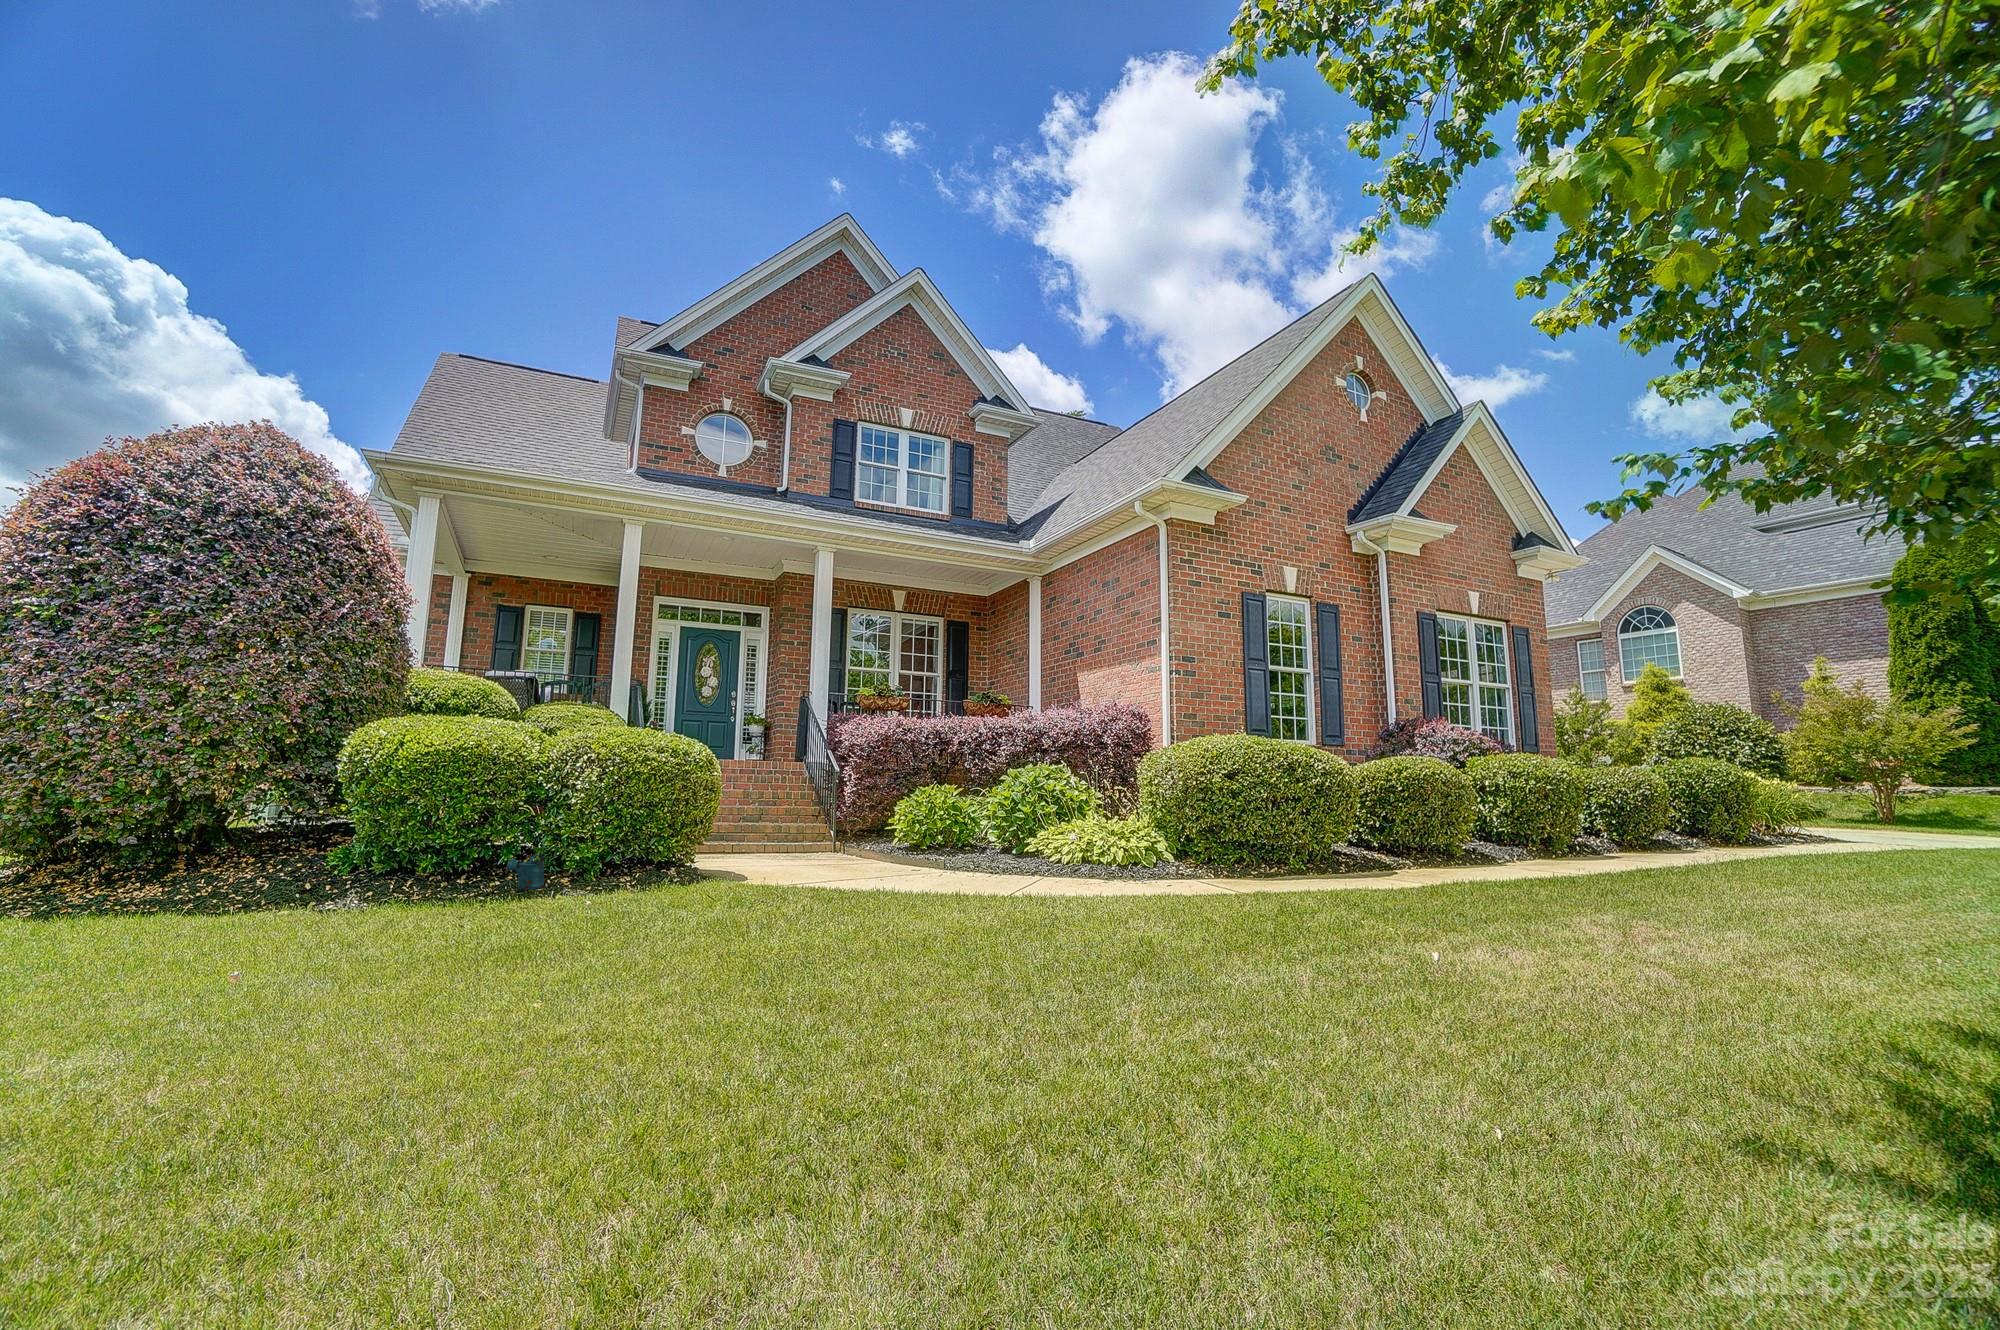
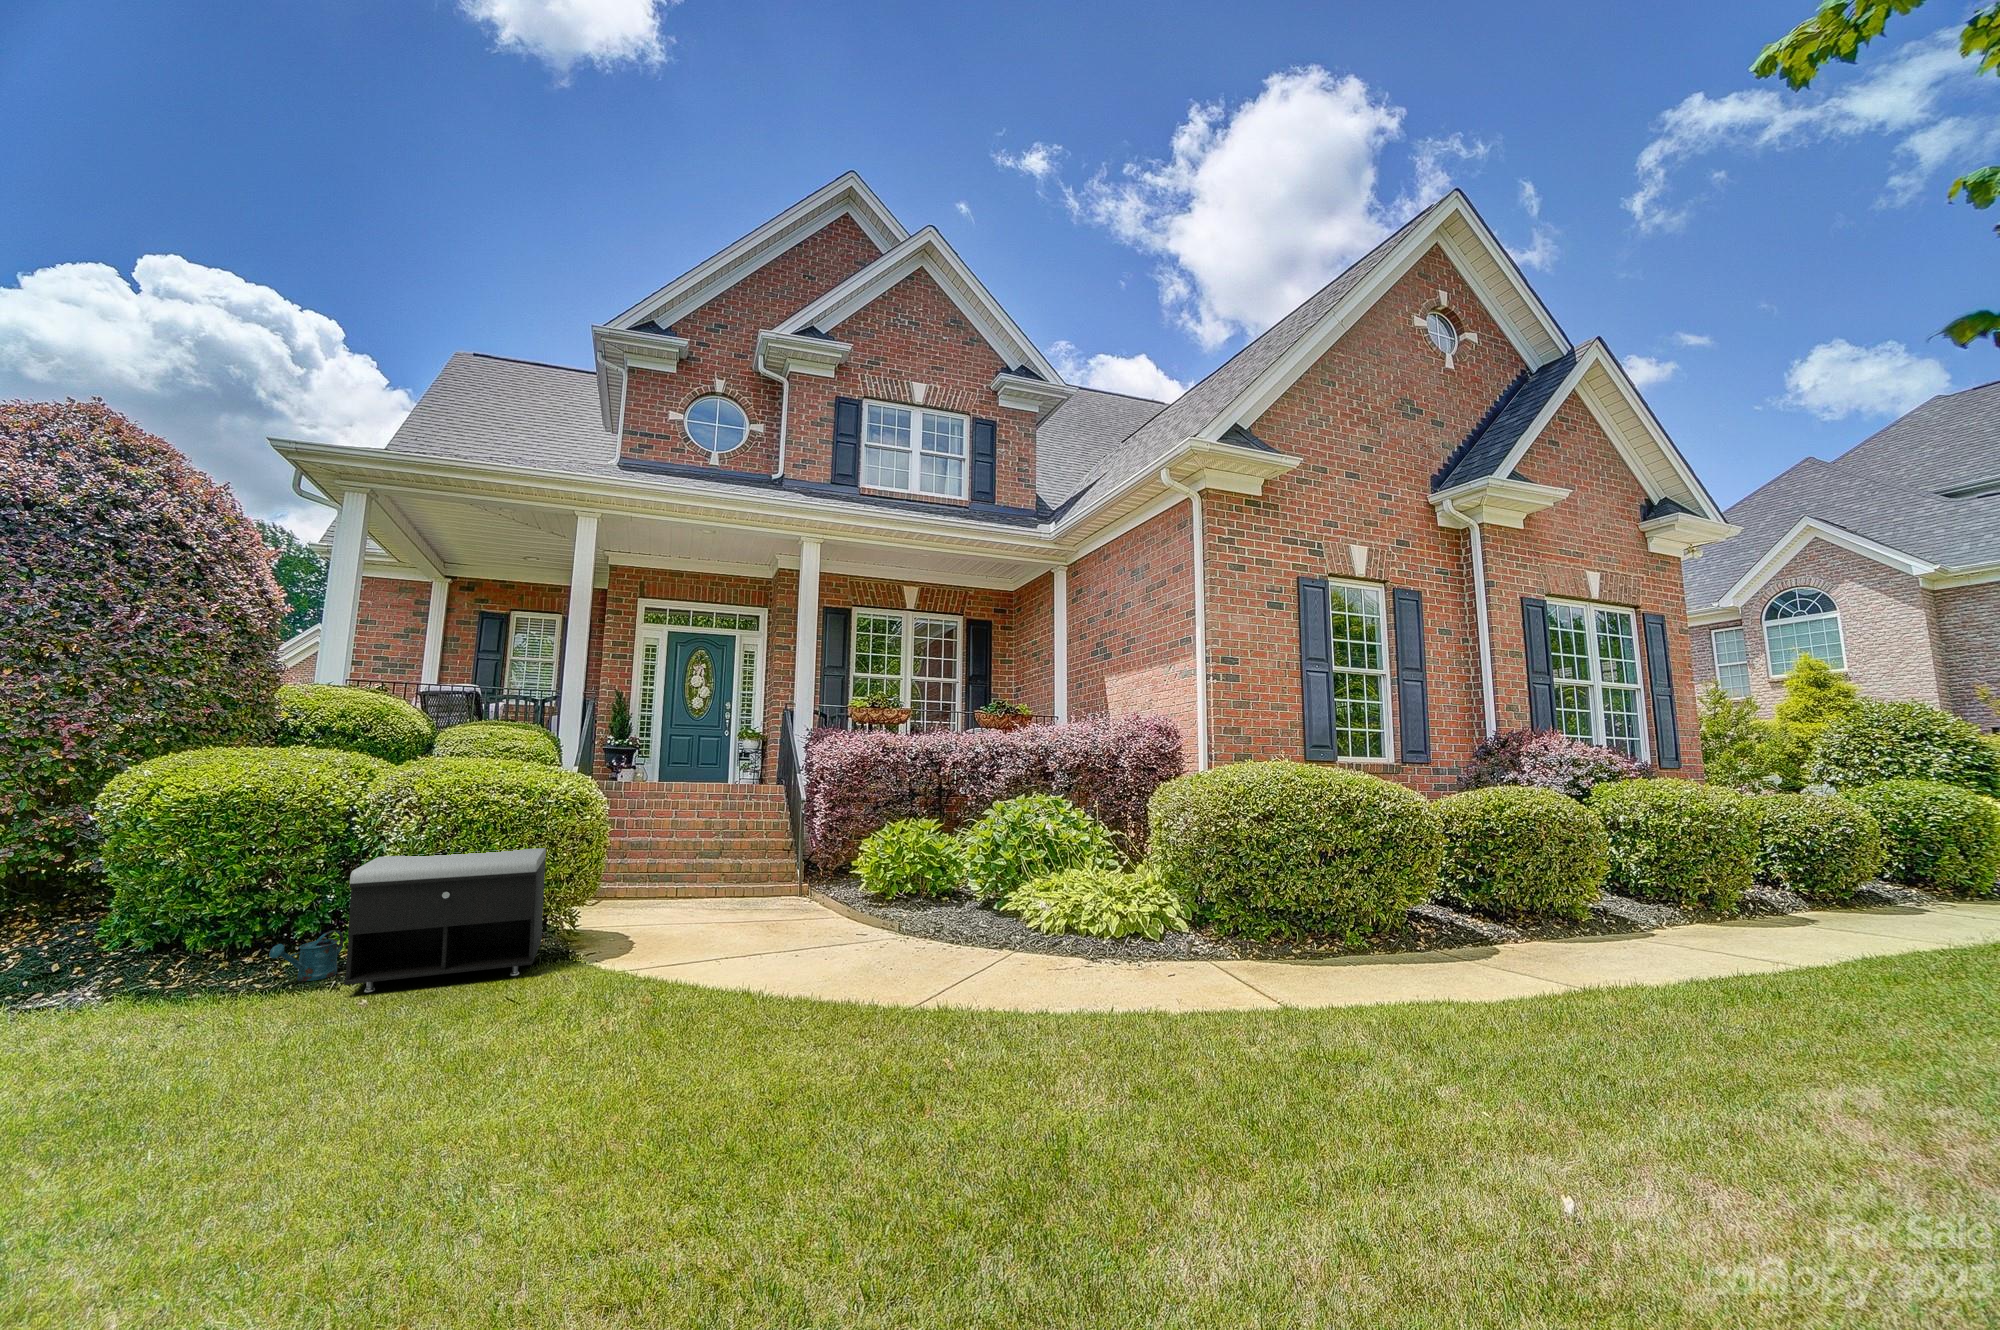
storage bench: none [569,793,705,894] -> present [344,848,546,993]

